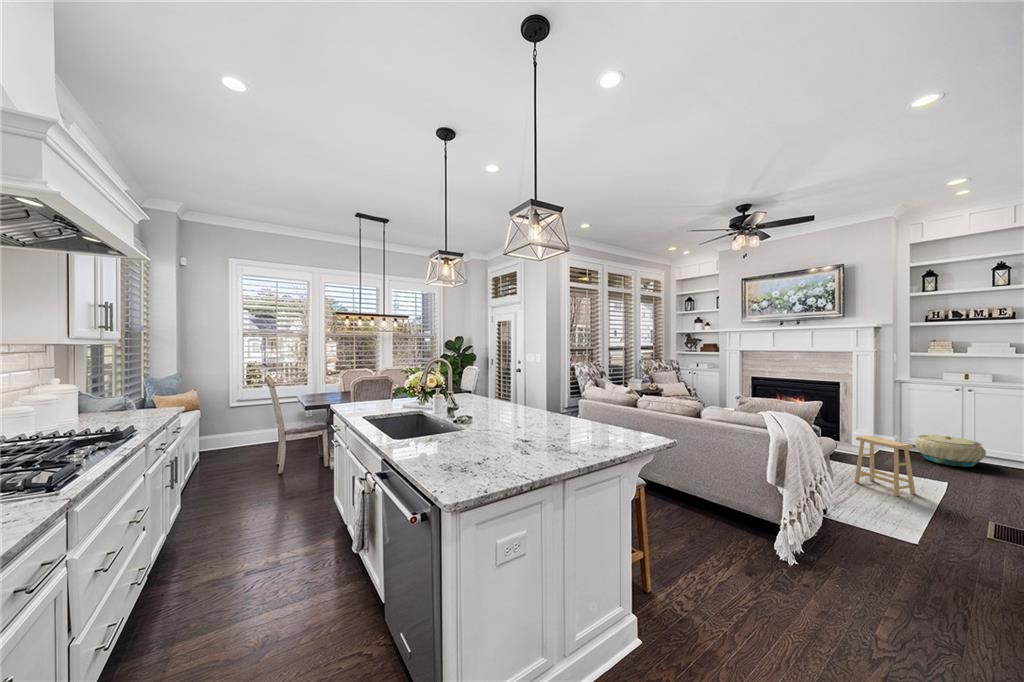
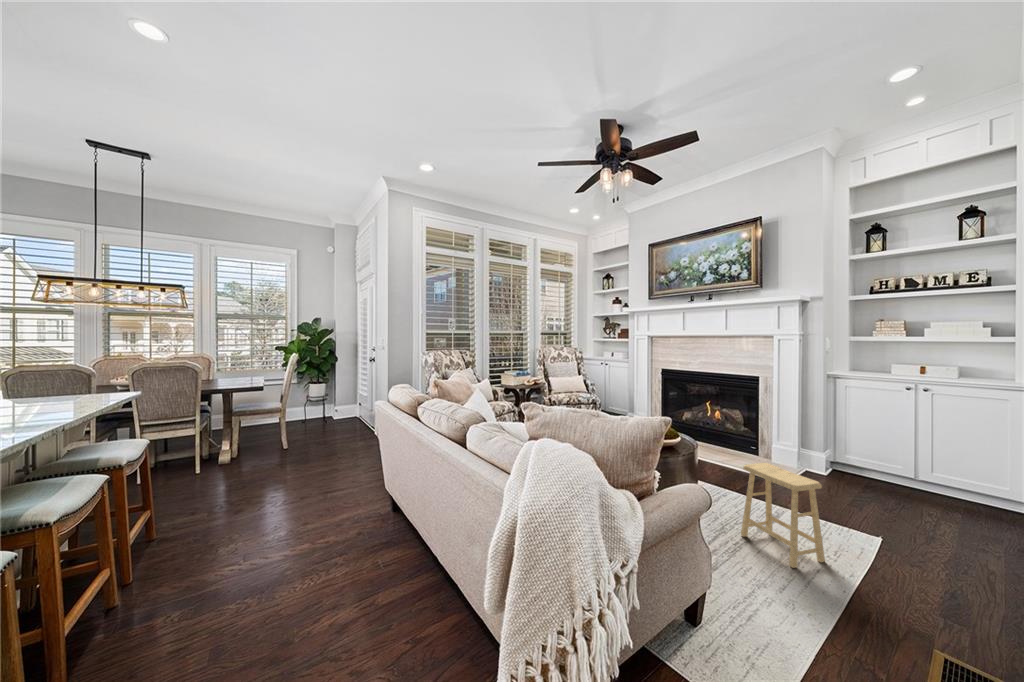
basket: present [915,435,986,467] -> none [849,451,945,501]

